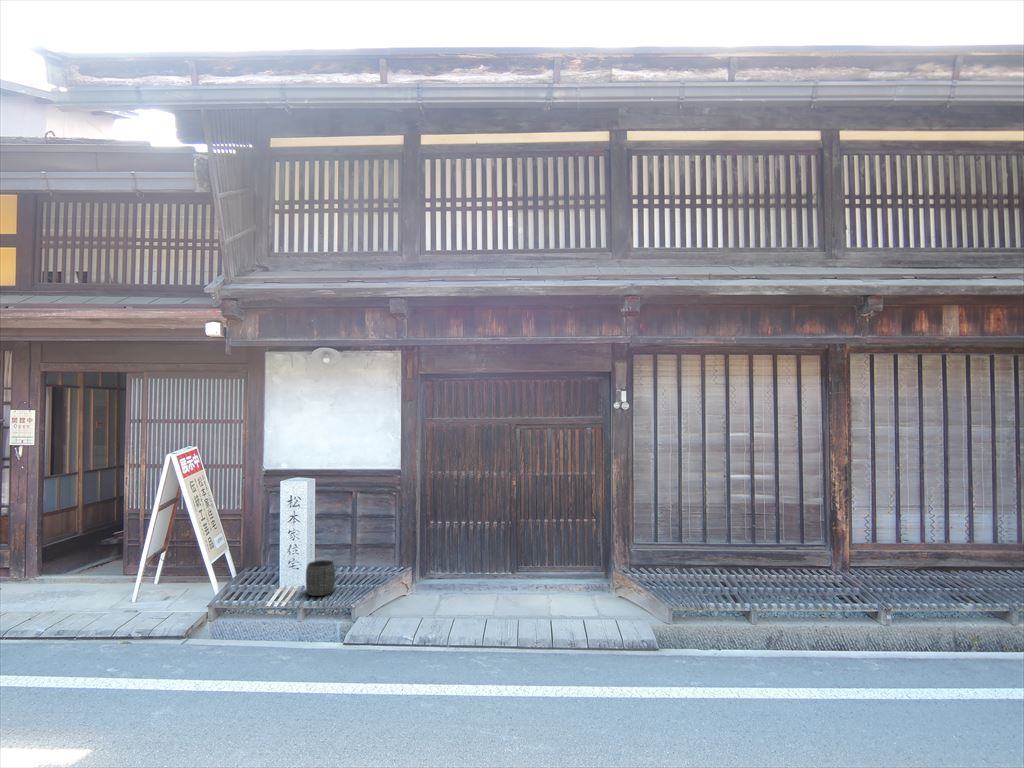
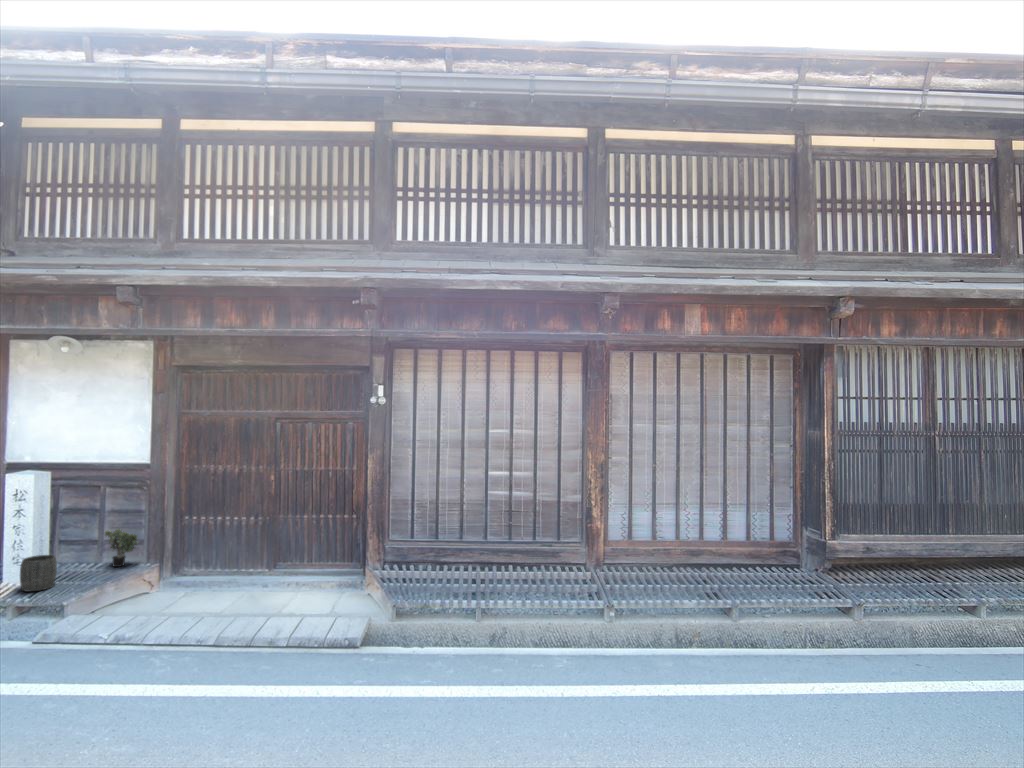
potted plant: none [360,534,392,571] -> present [105,529,138,567]

